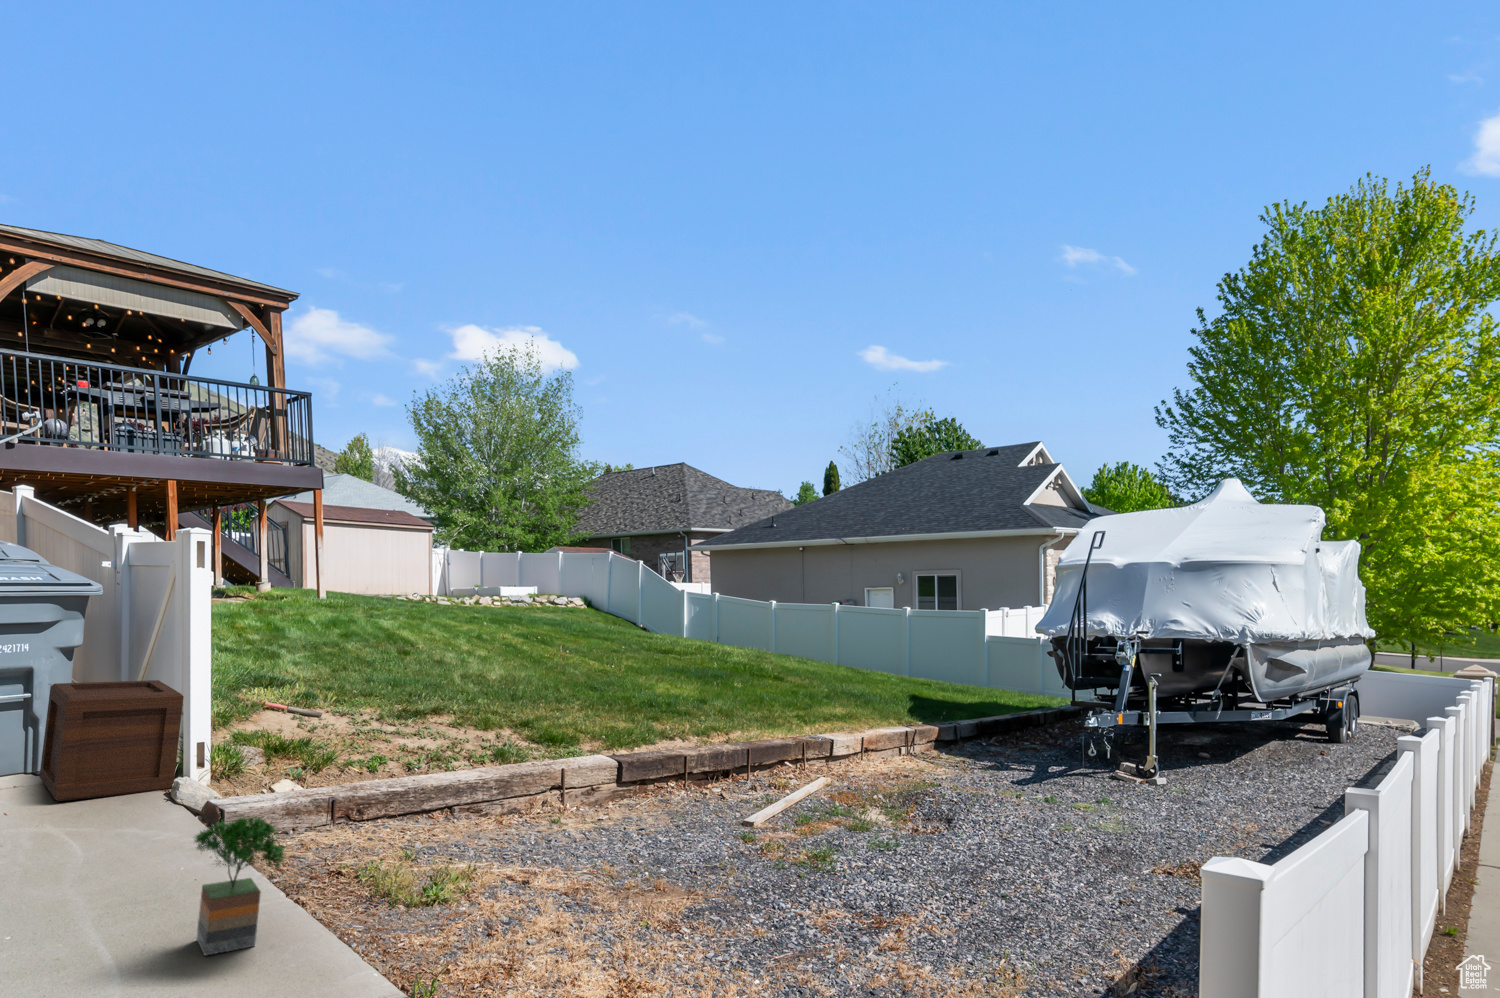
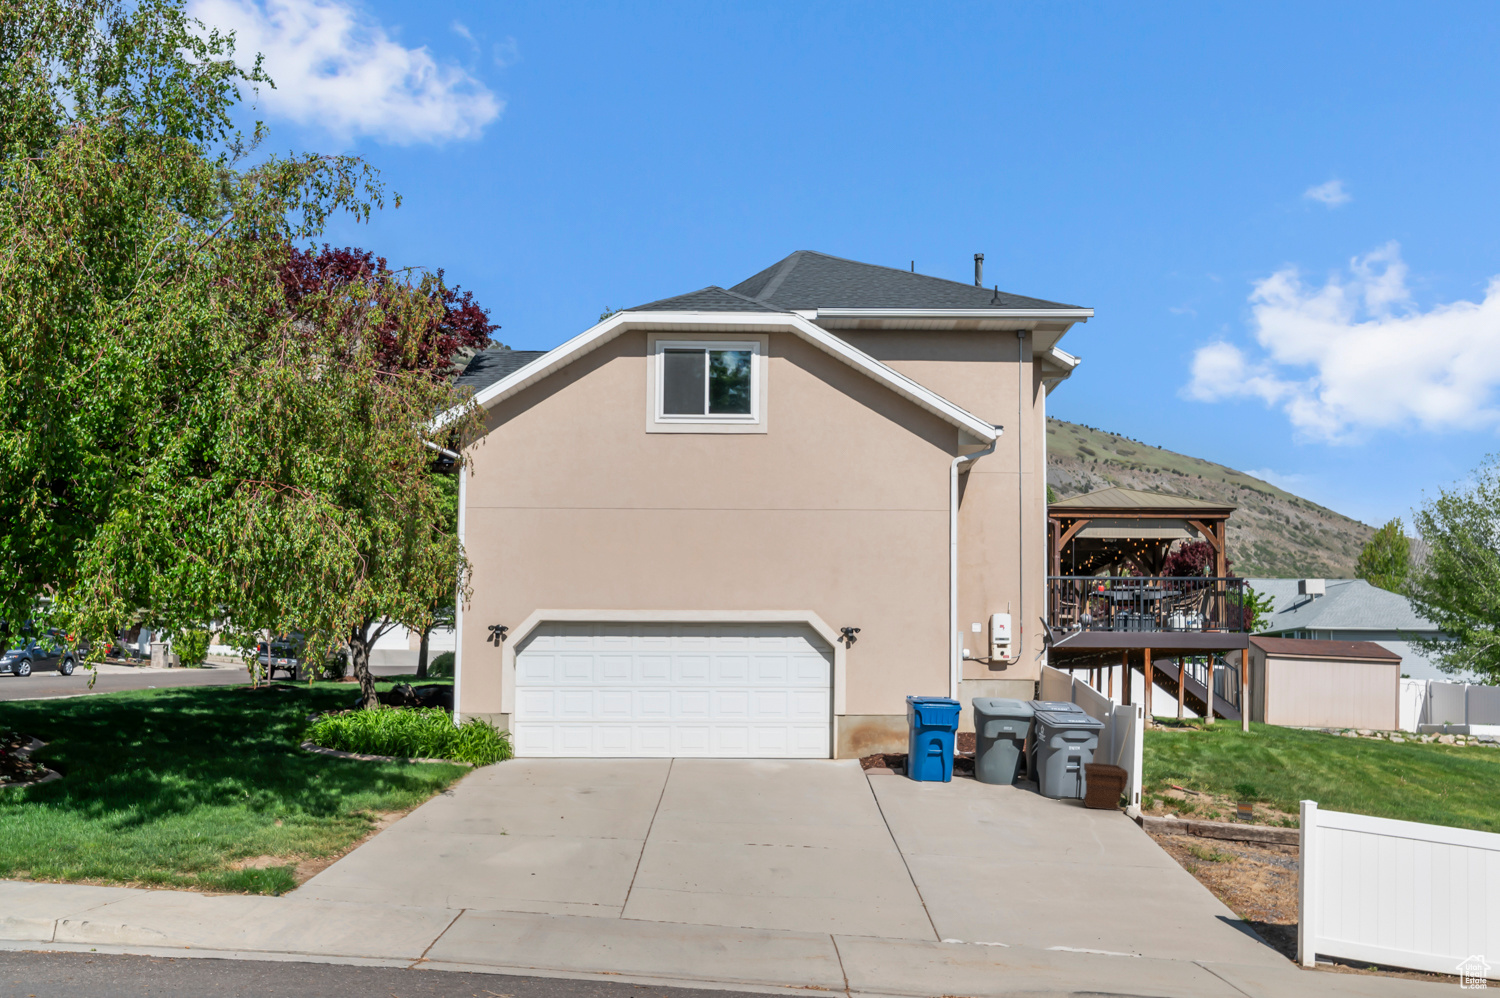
potted tree: present [195,817,284,955] -> present [1234,784,1258,820]

